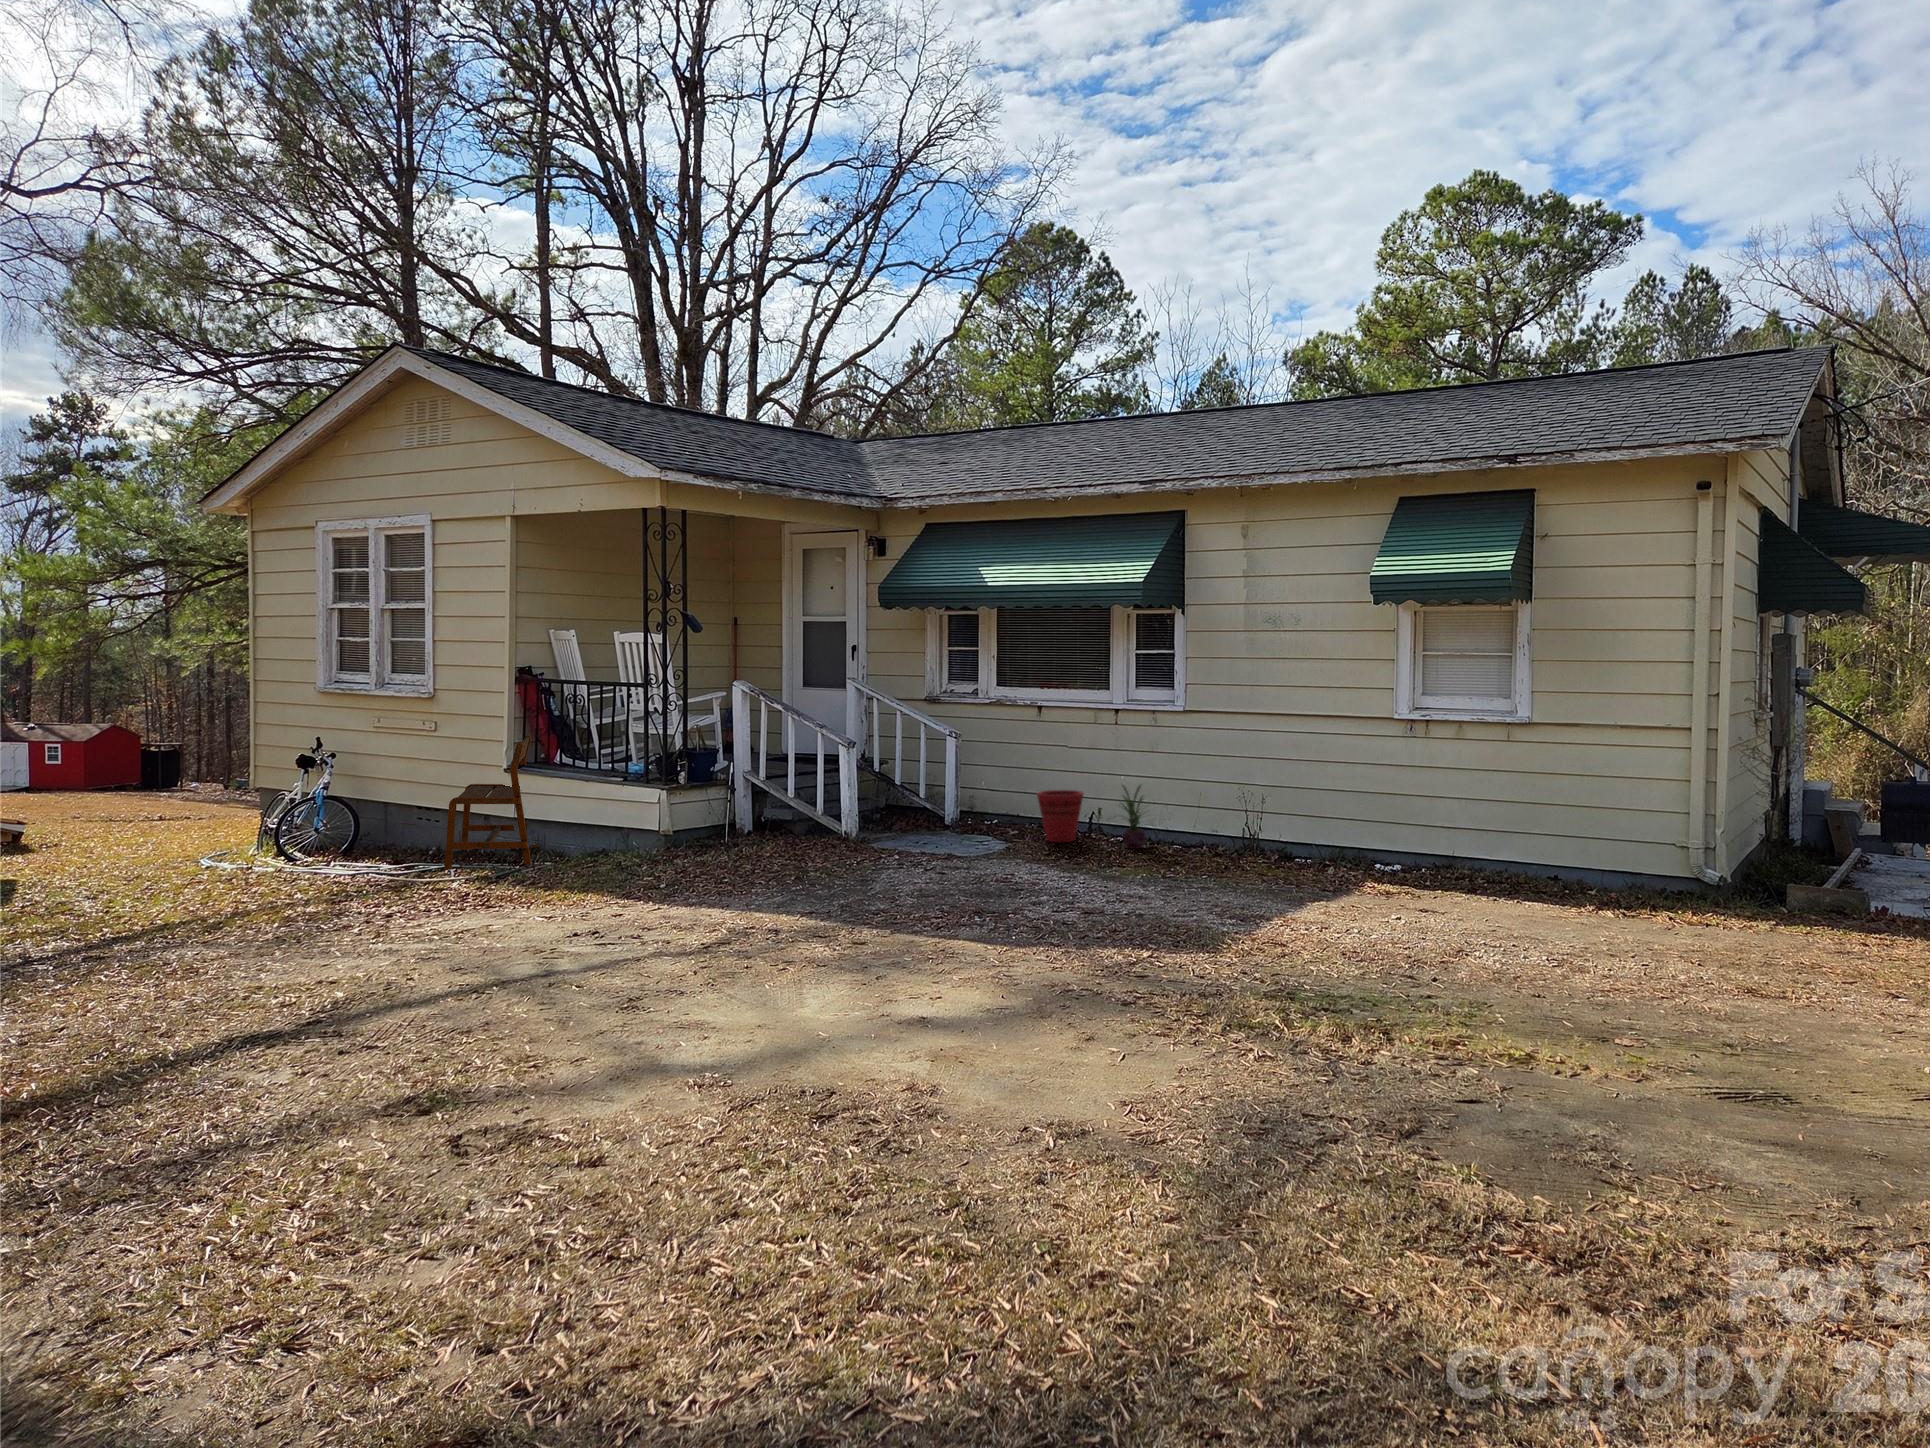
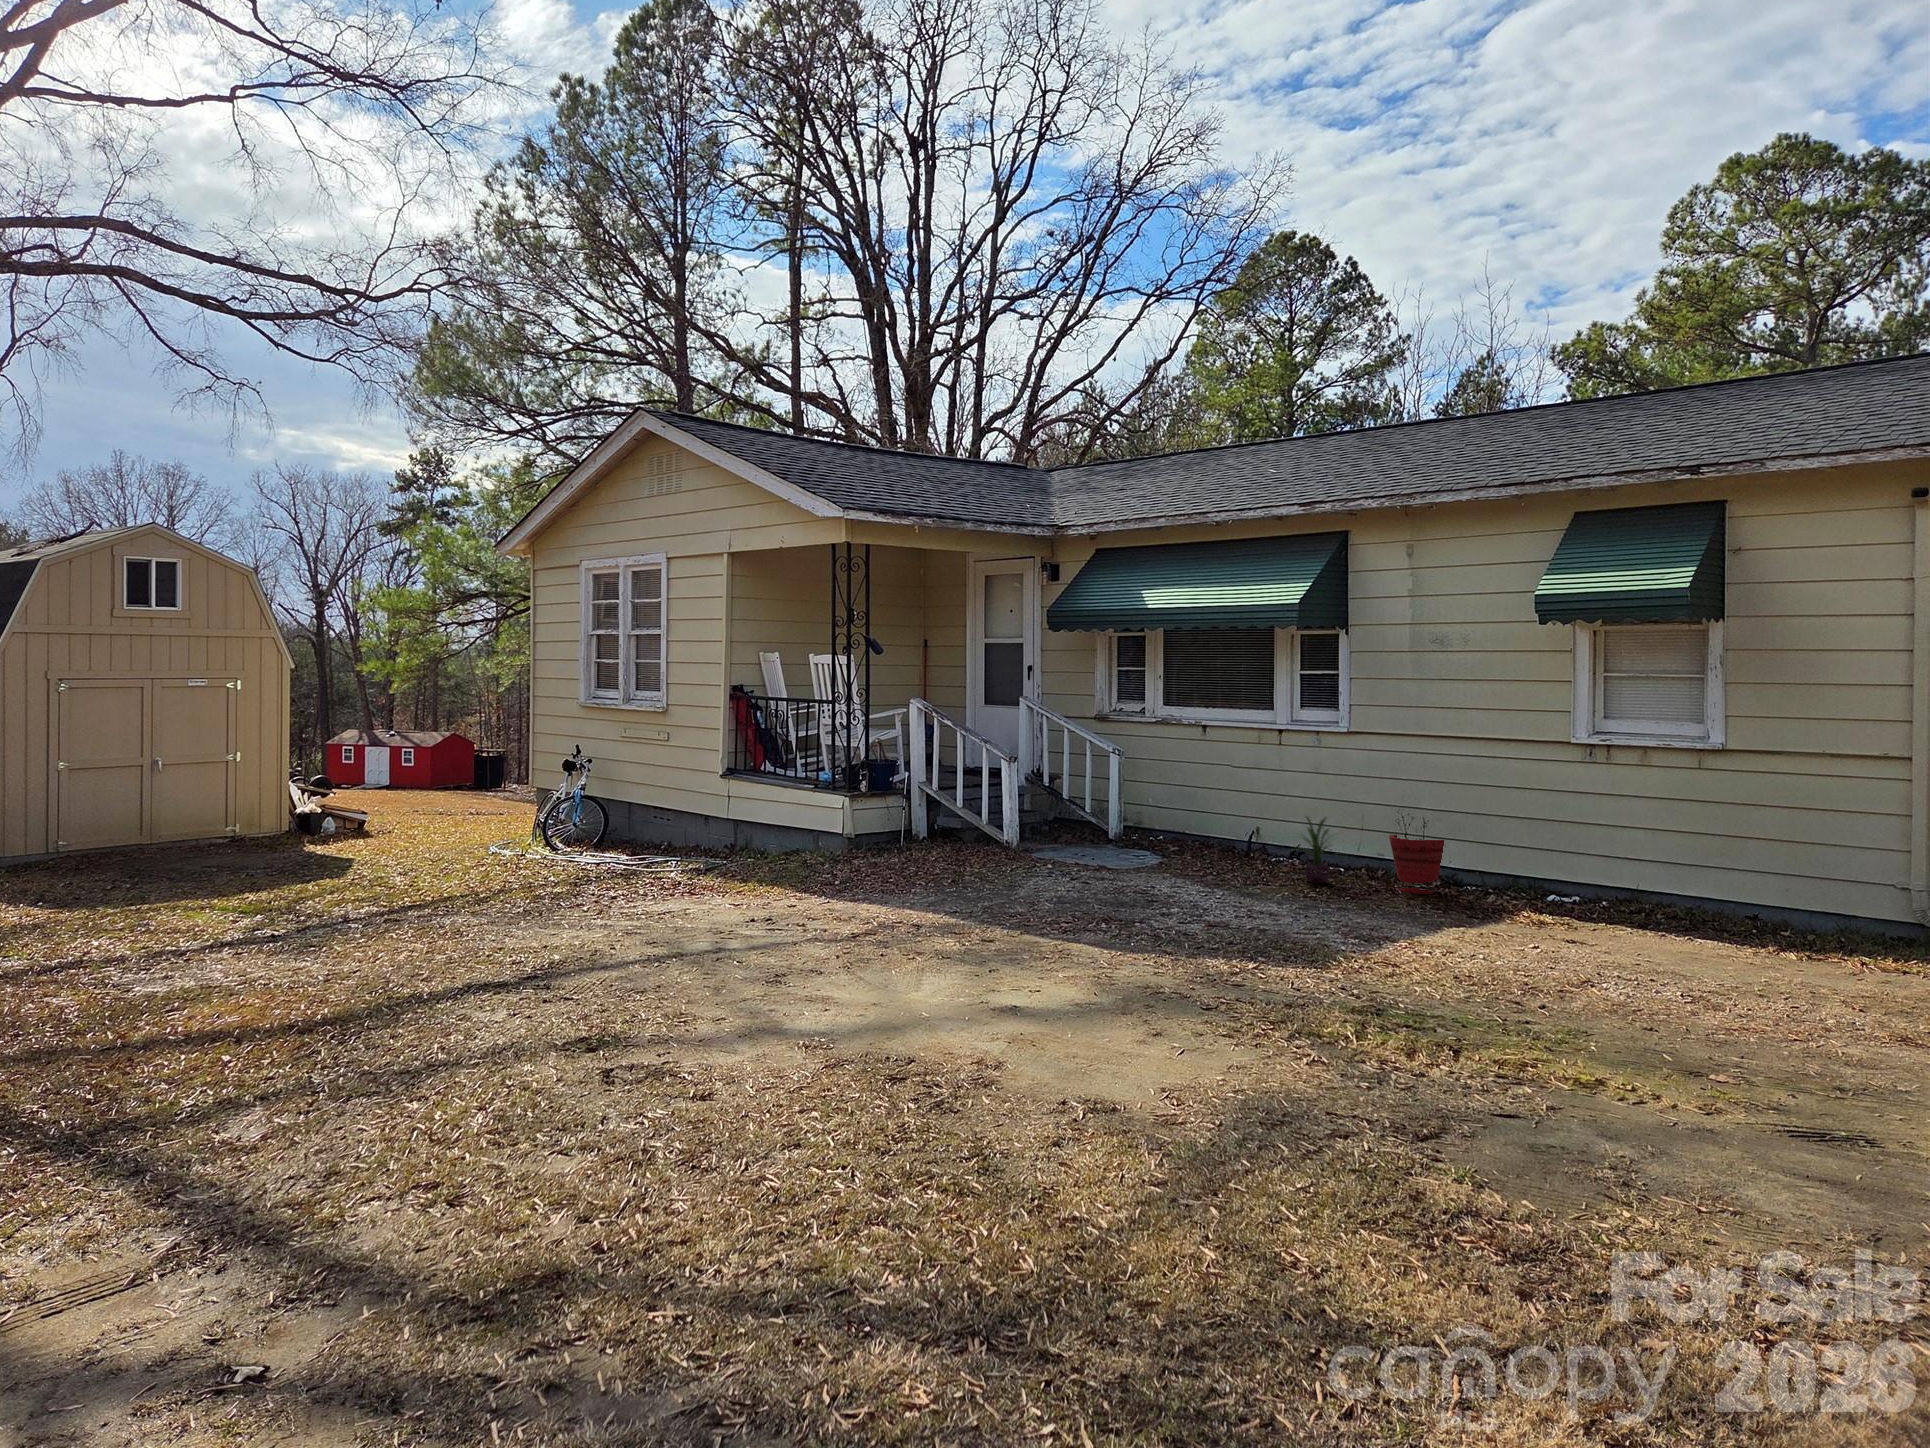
bench: present [444,735,538,870] -> none [669,749,752,866]
bucket: present [1037,790,1084,842] -> present [1389,835,1446,894]

